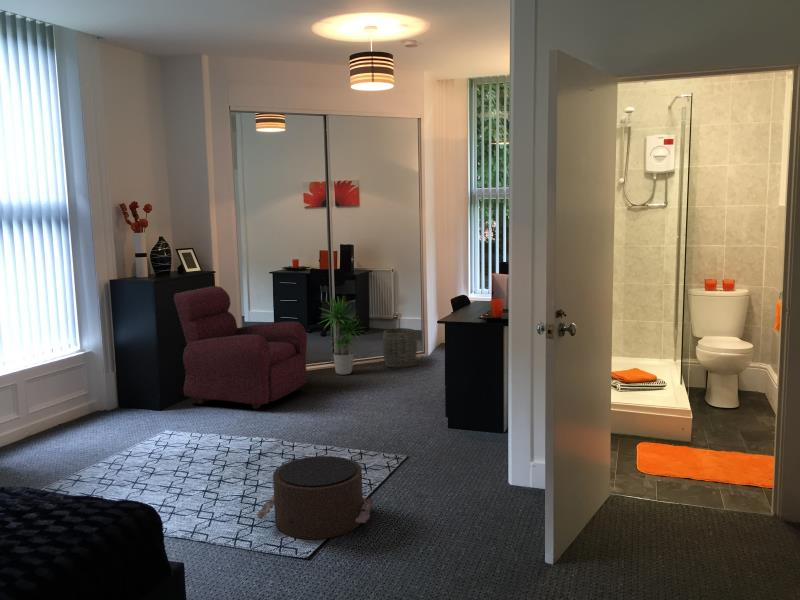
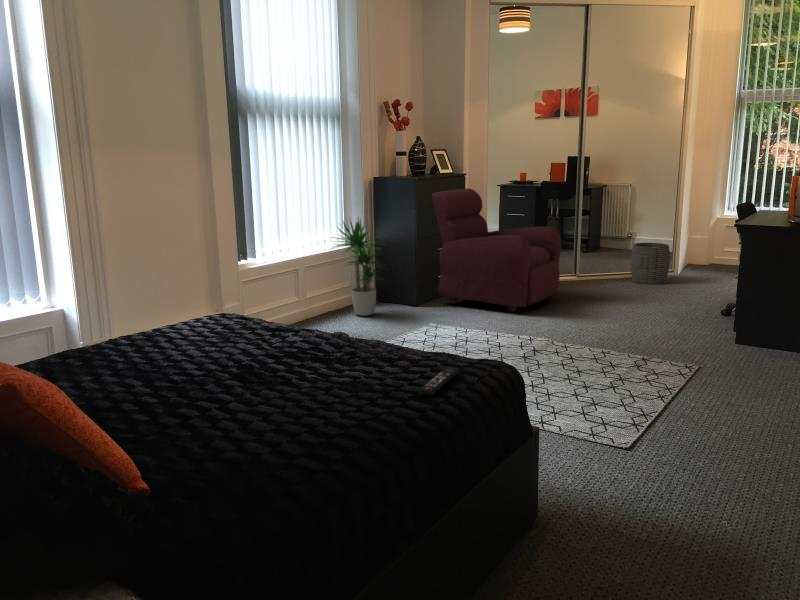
potted plant: present [322,298,363,374] -> present [333,219,380,316]
pouf: present [257,456,373,539] -> none [563,352,690,434]
remote control: none [36,512,97,550] -> present [419,367,460,395]

